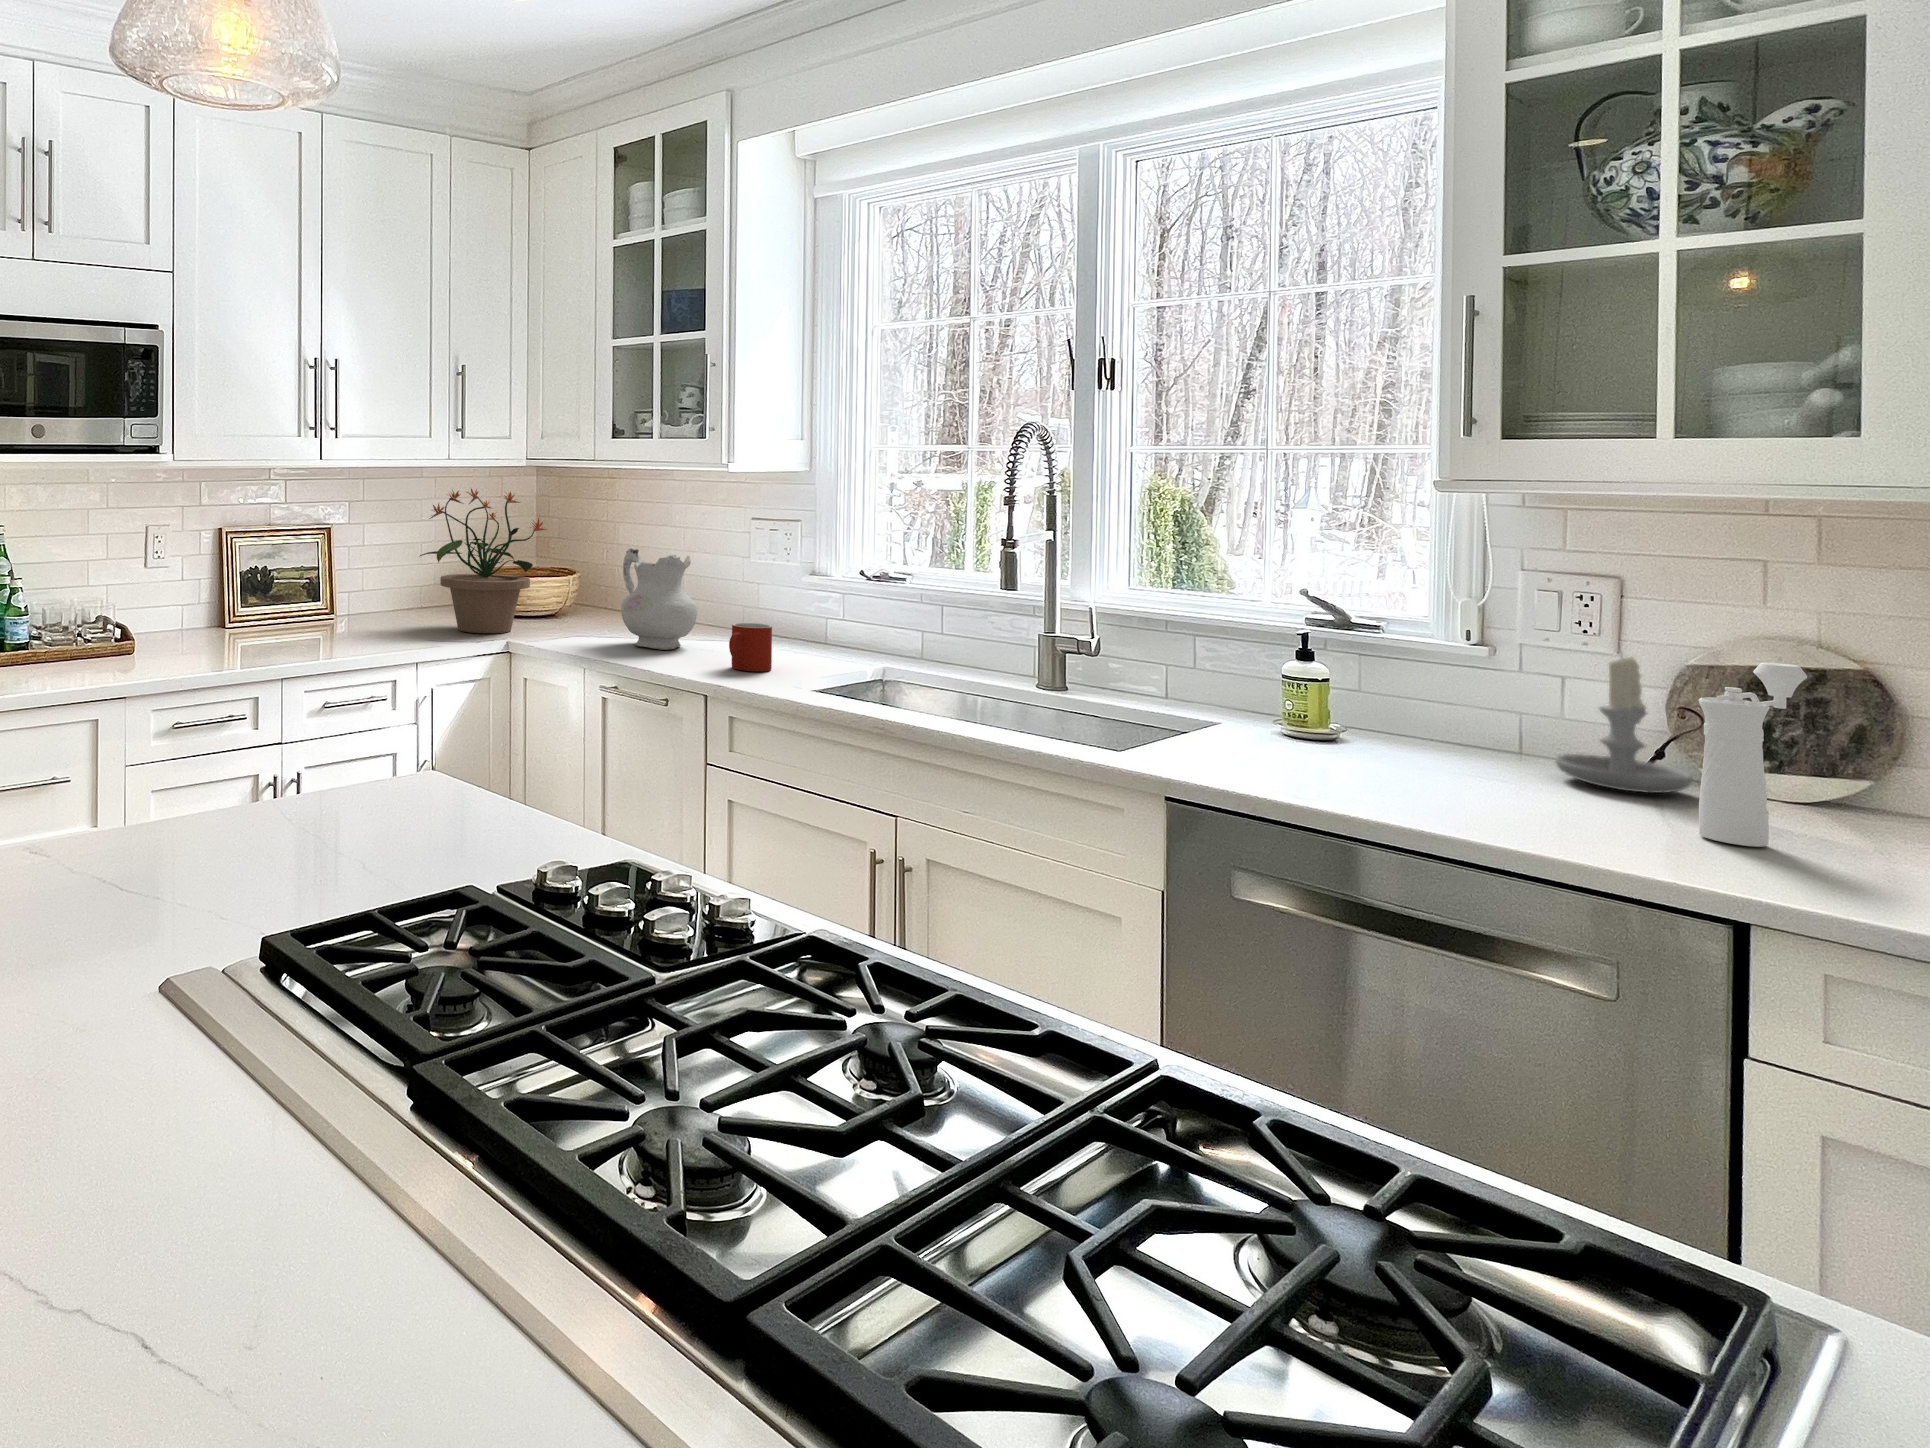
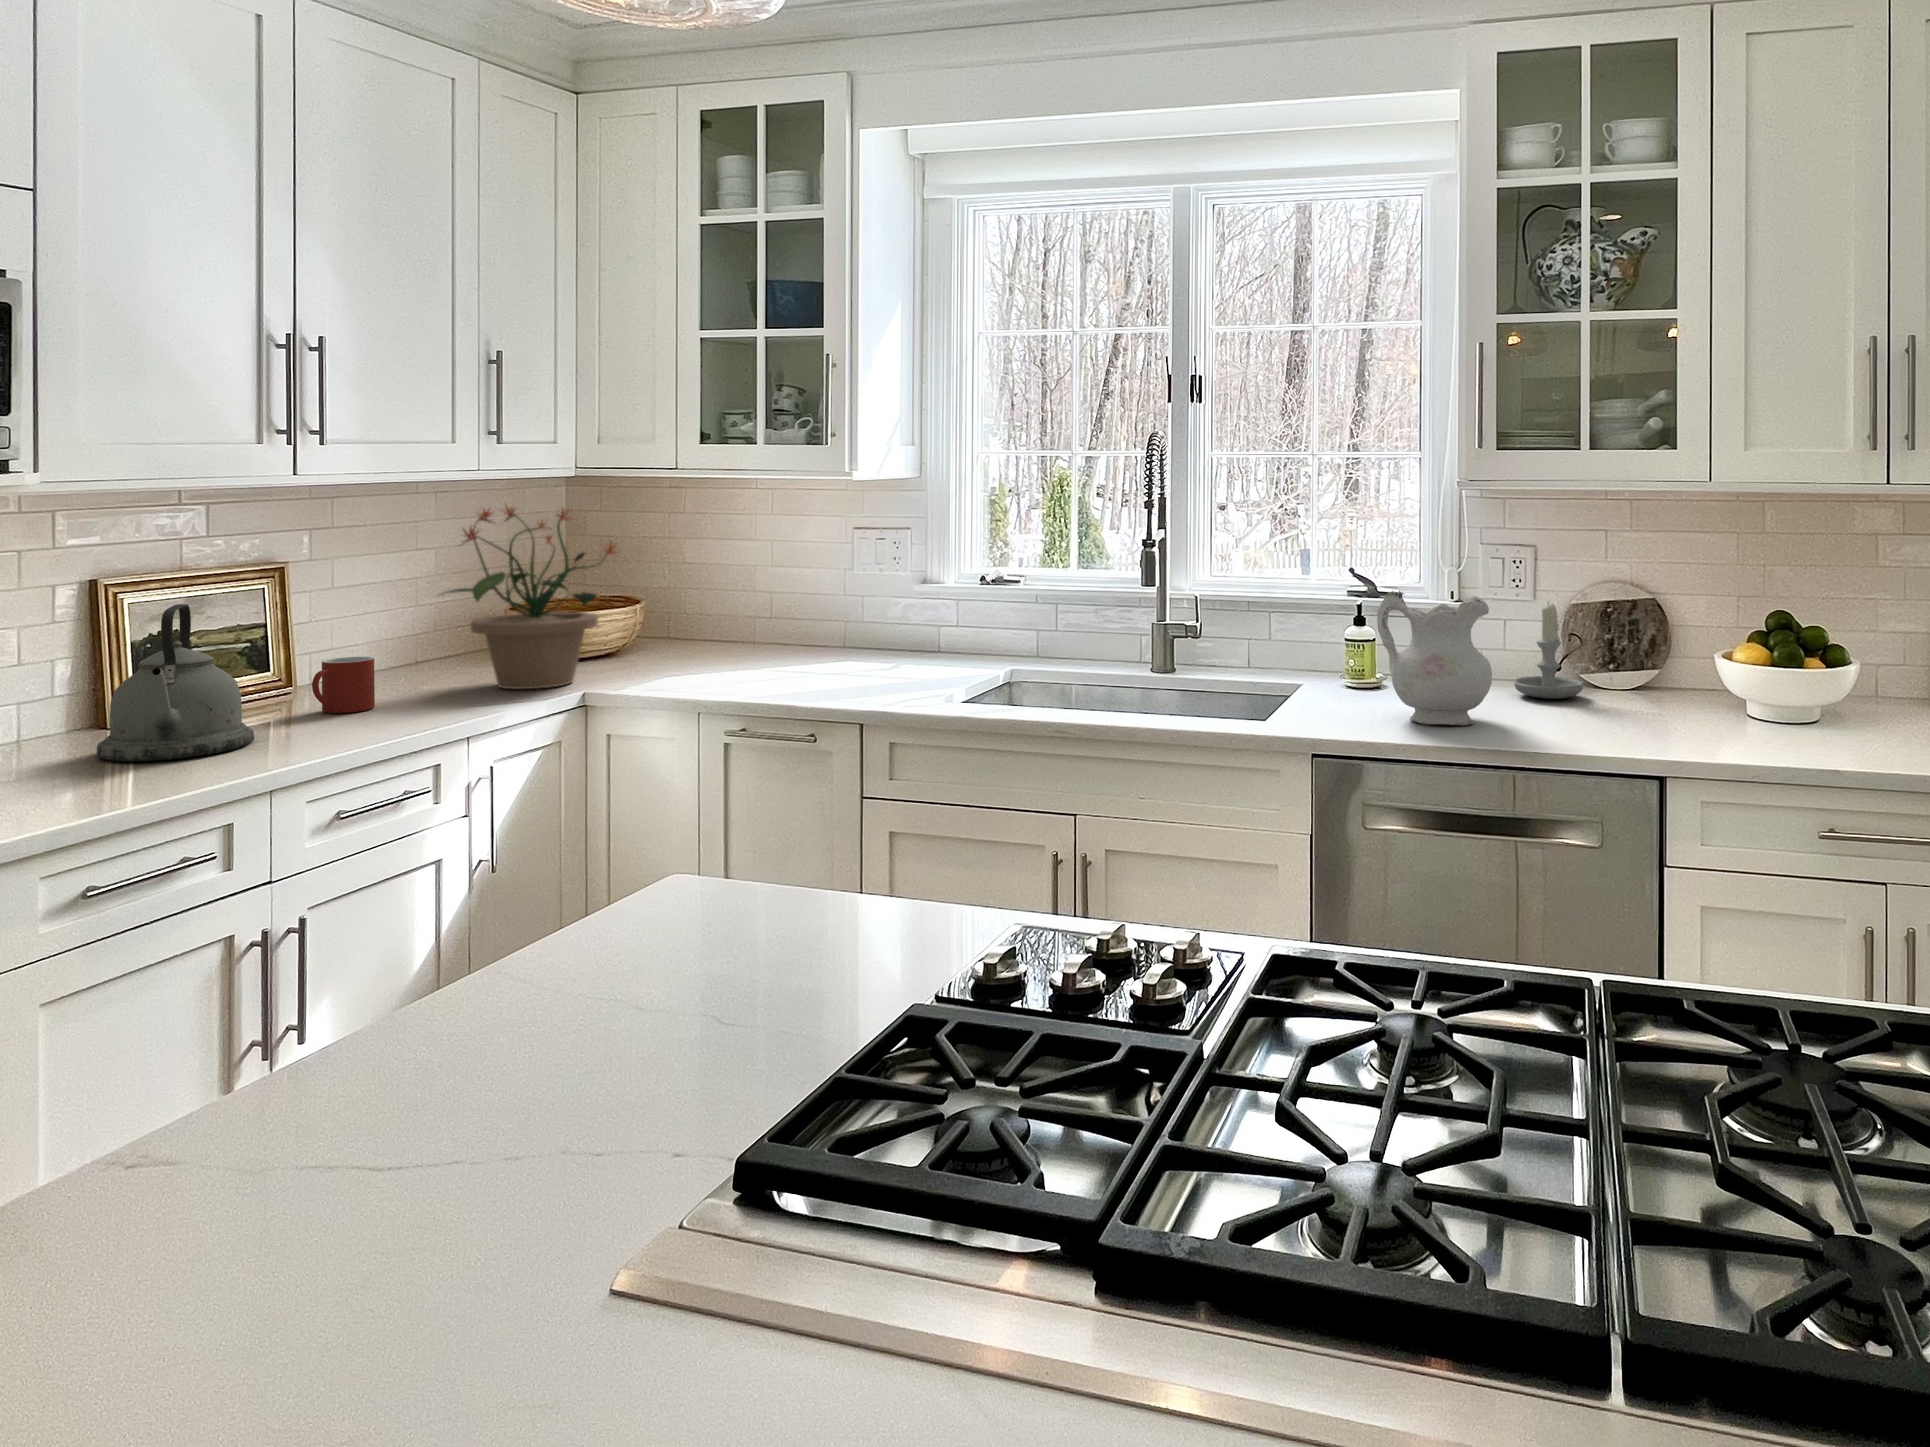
kettle: none [201,548,287,651] -> present [97,604,254,761]
ceramic pitcher: present [621,548,697,650] -> present [1377,591,1492,725]
mug: present [729,623,772,671] -> present [312,657,375,713]
pepper mill: present [1699,663,1807,847] -> none [1602,601,1644,725]

